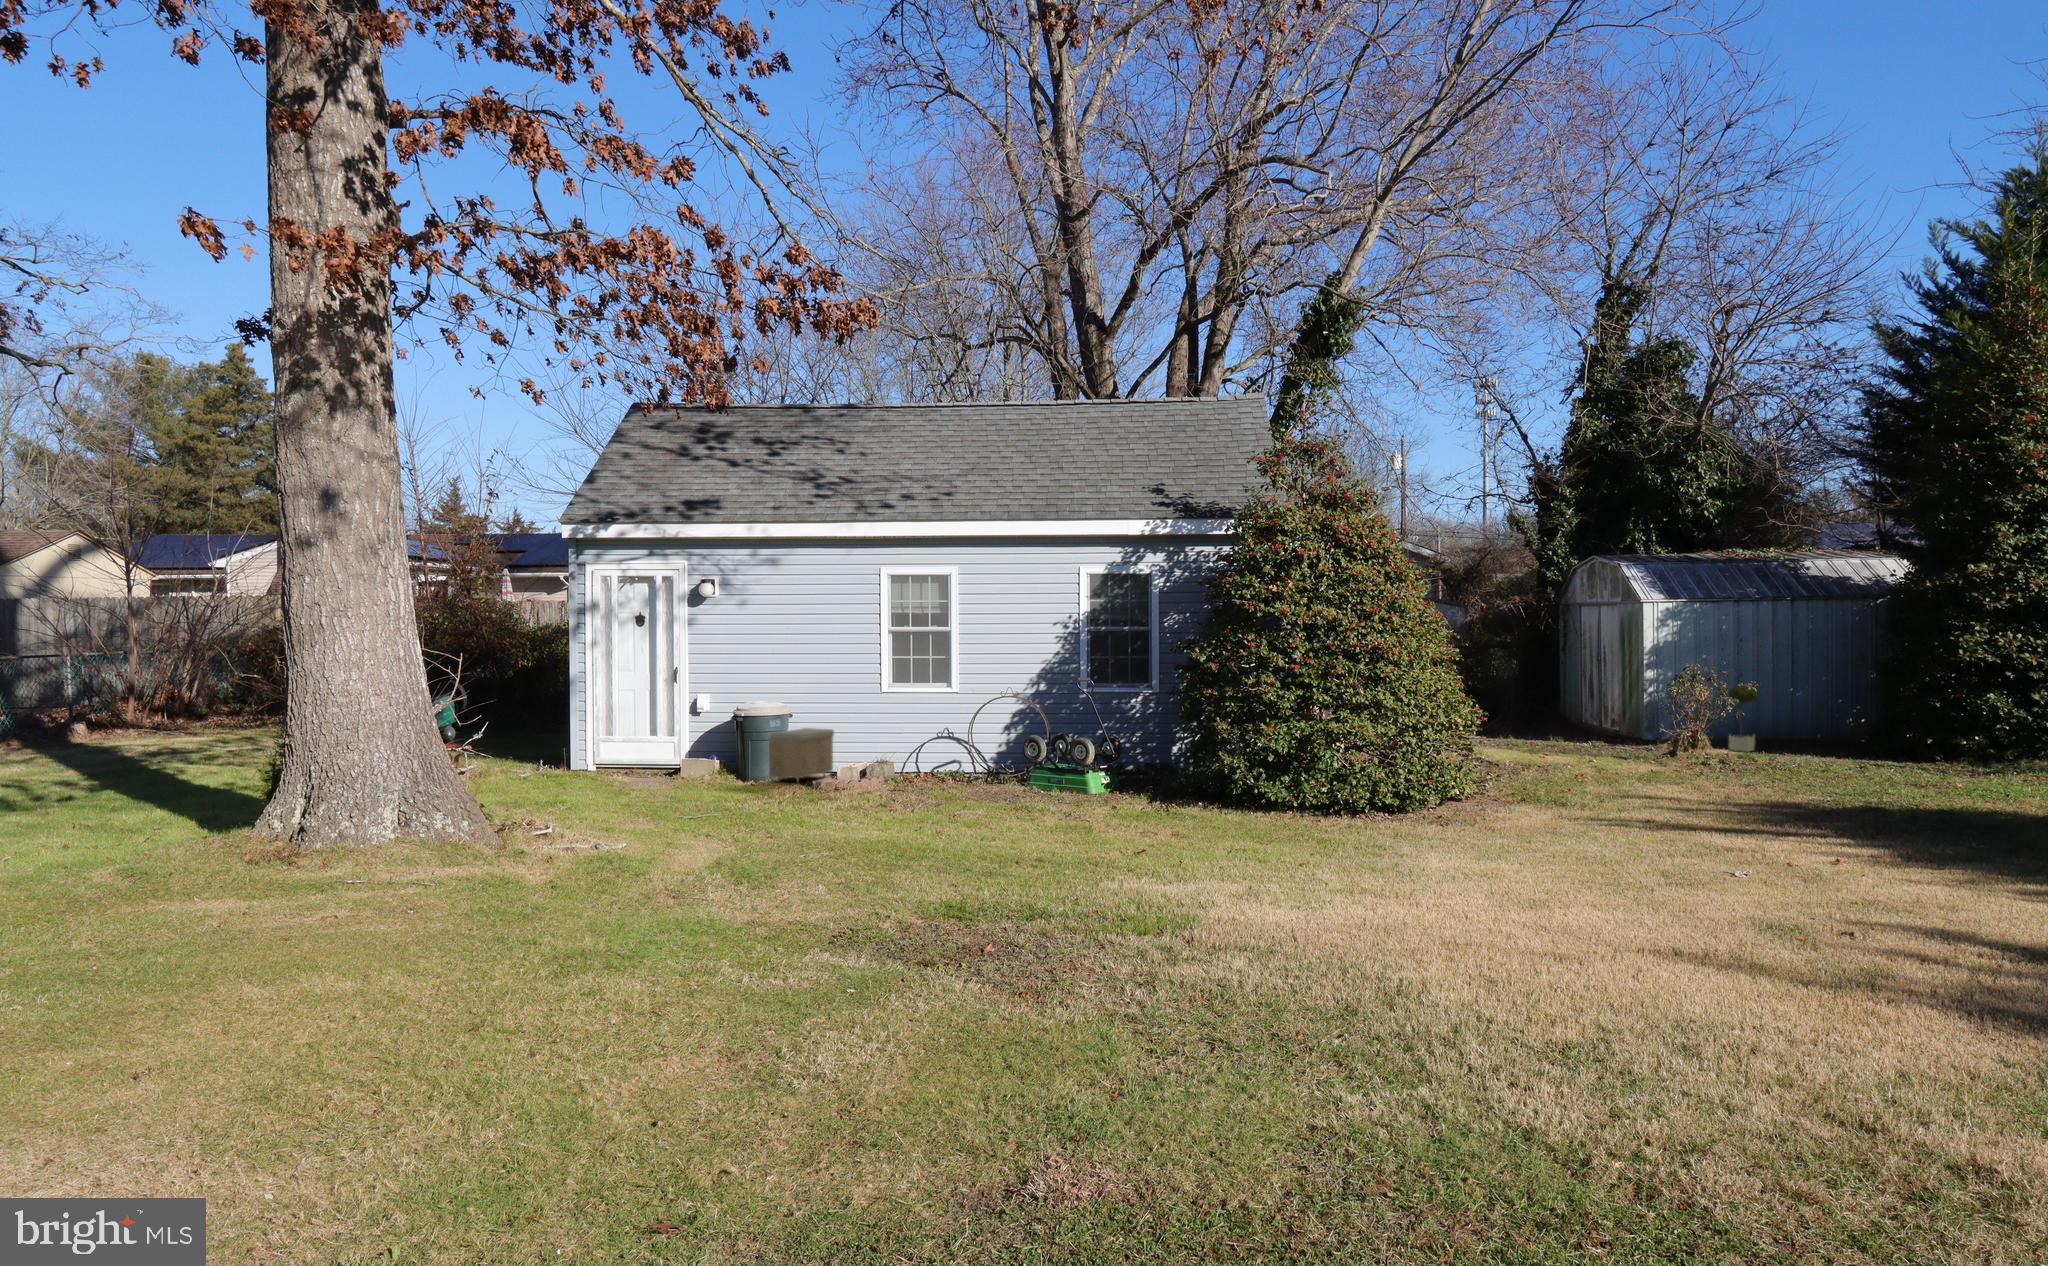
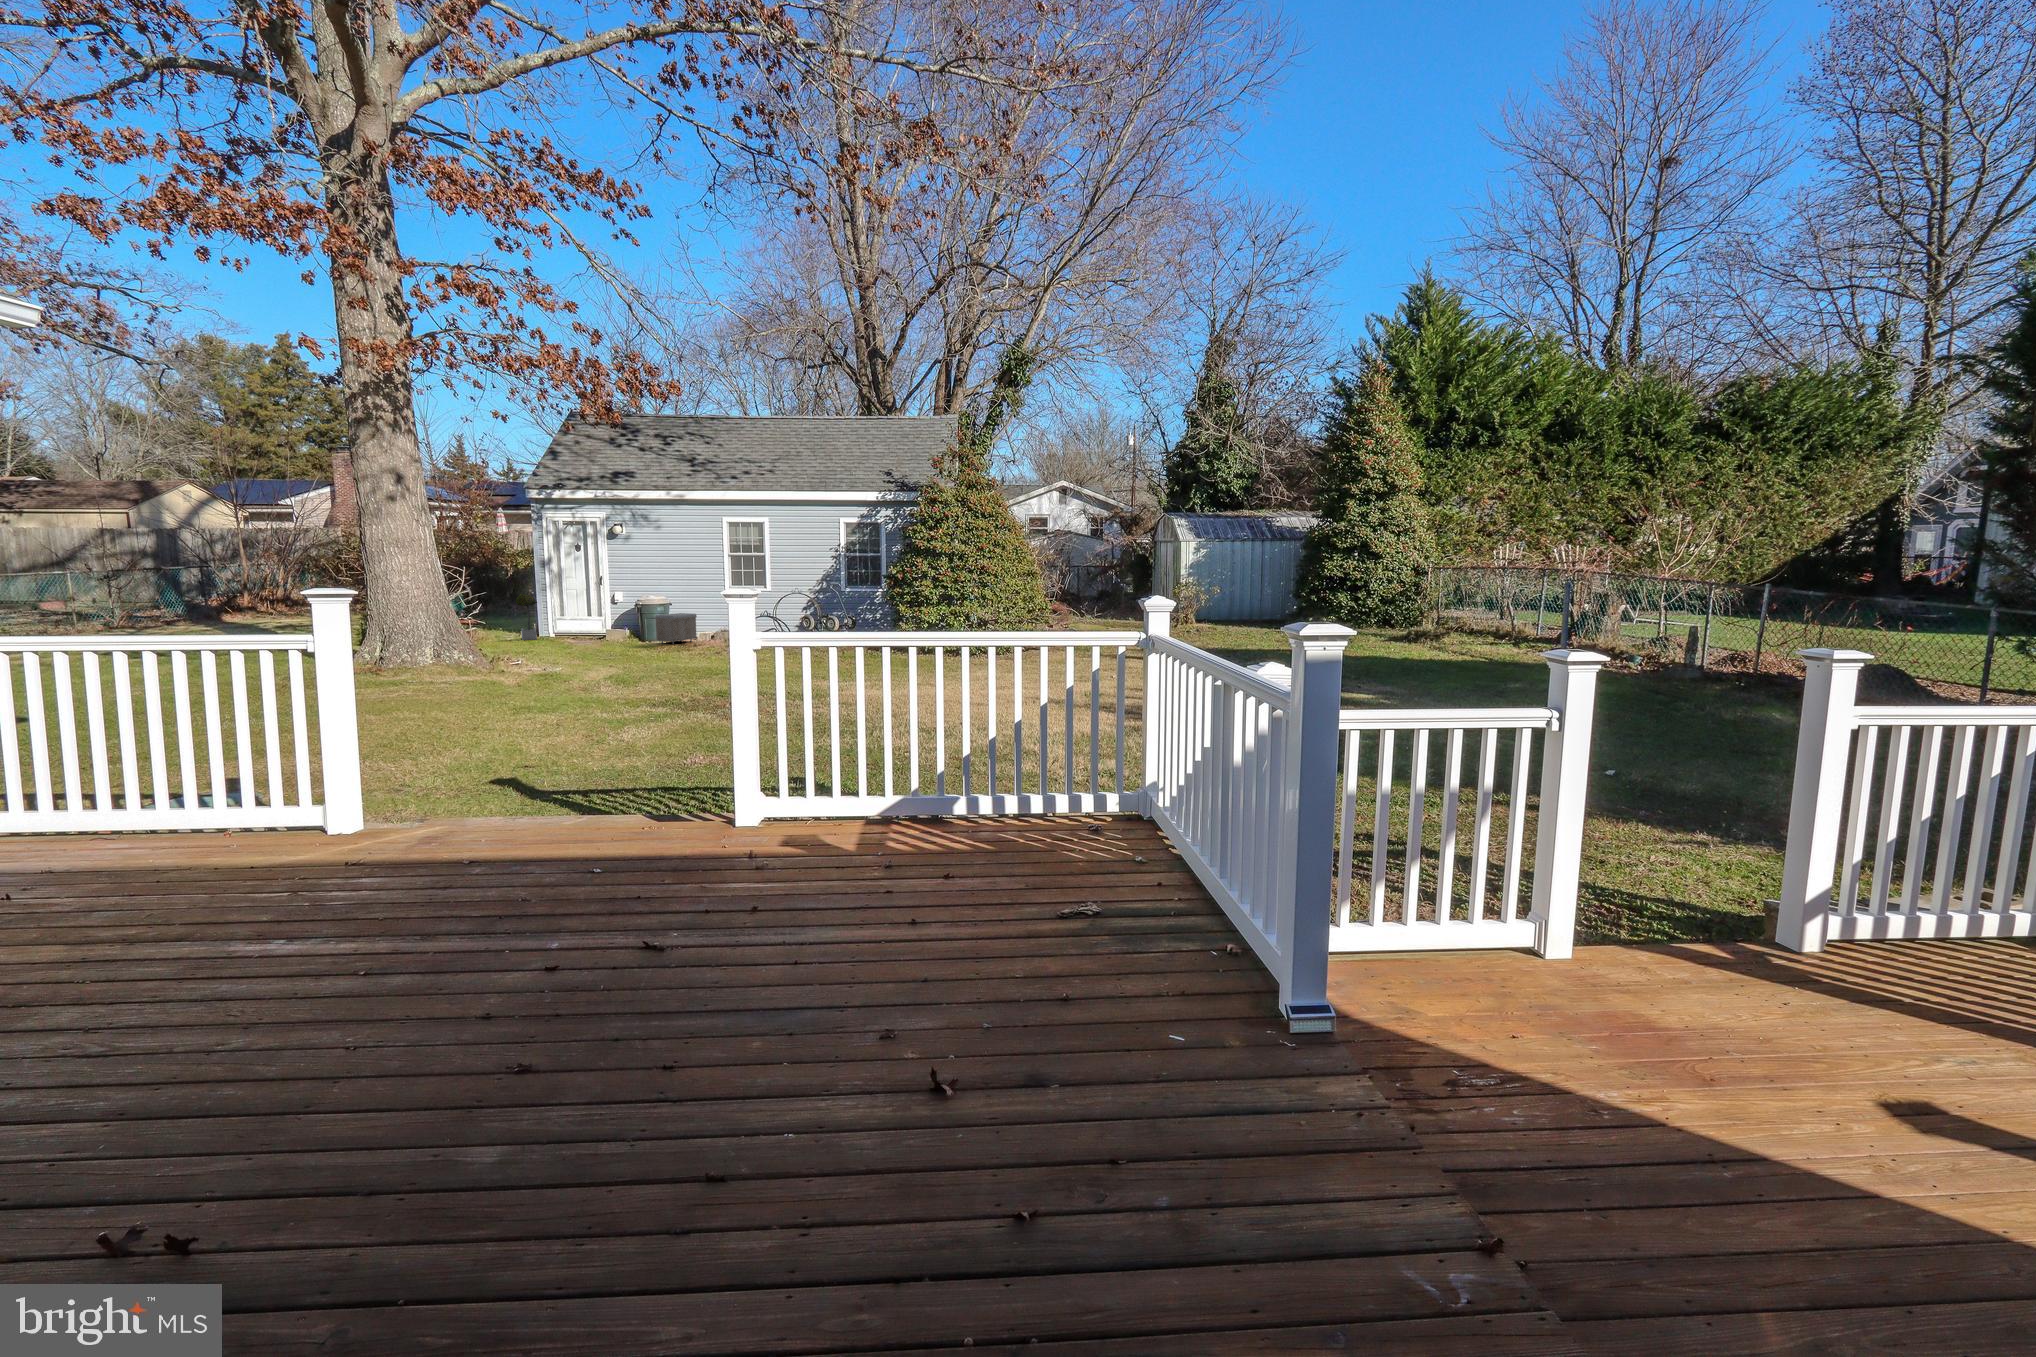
potted tree: present [1728,686,1757,752] -> present [516,594,537,640]

